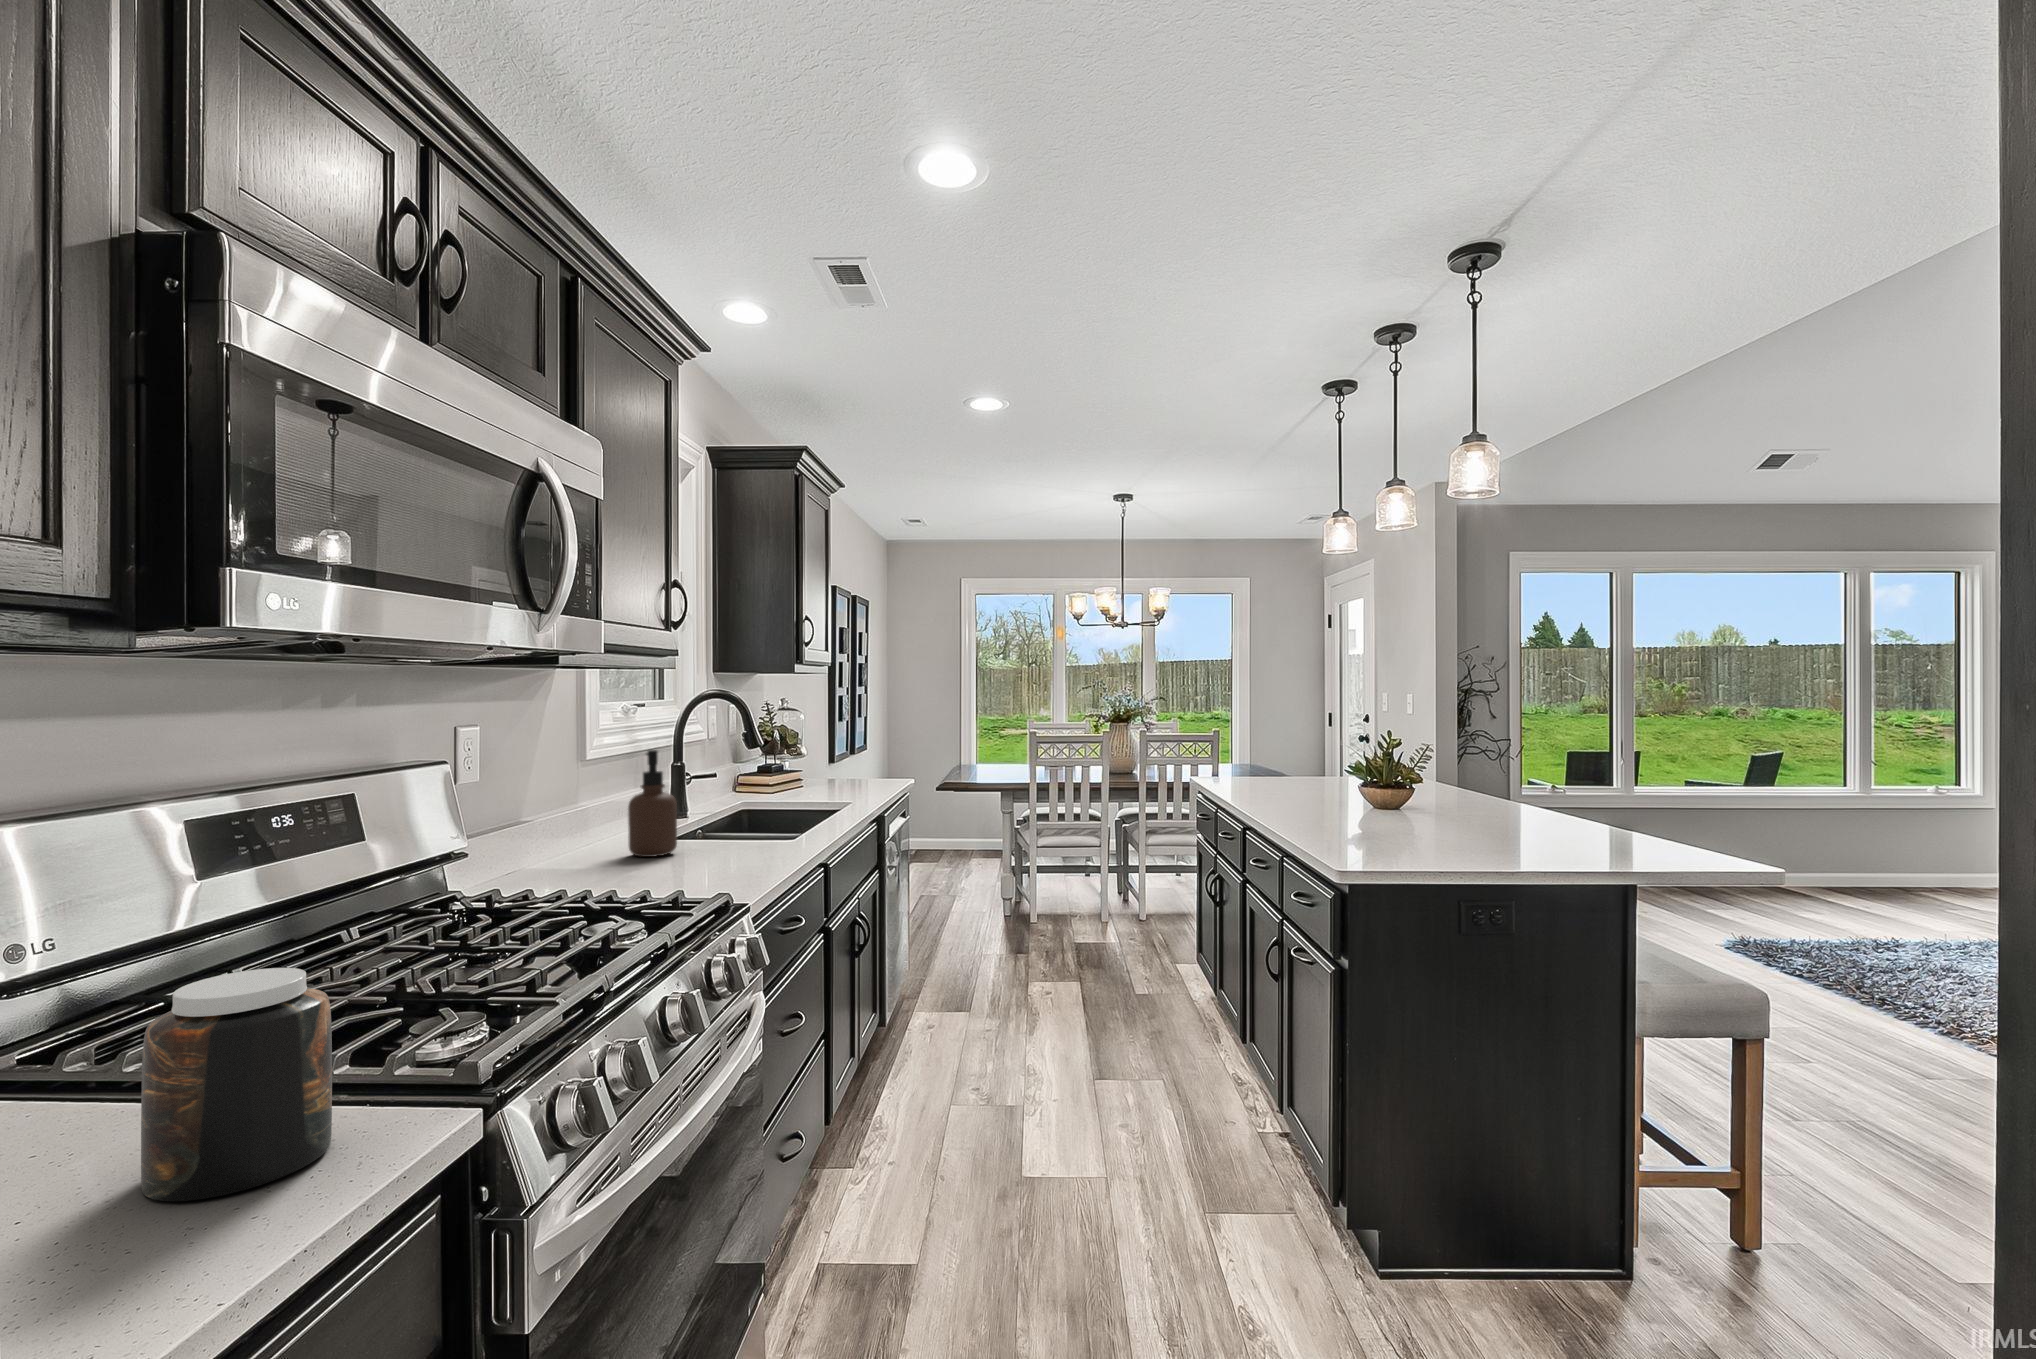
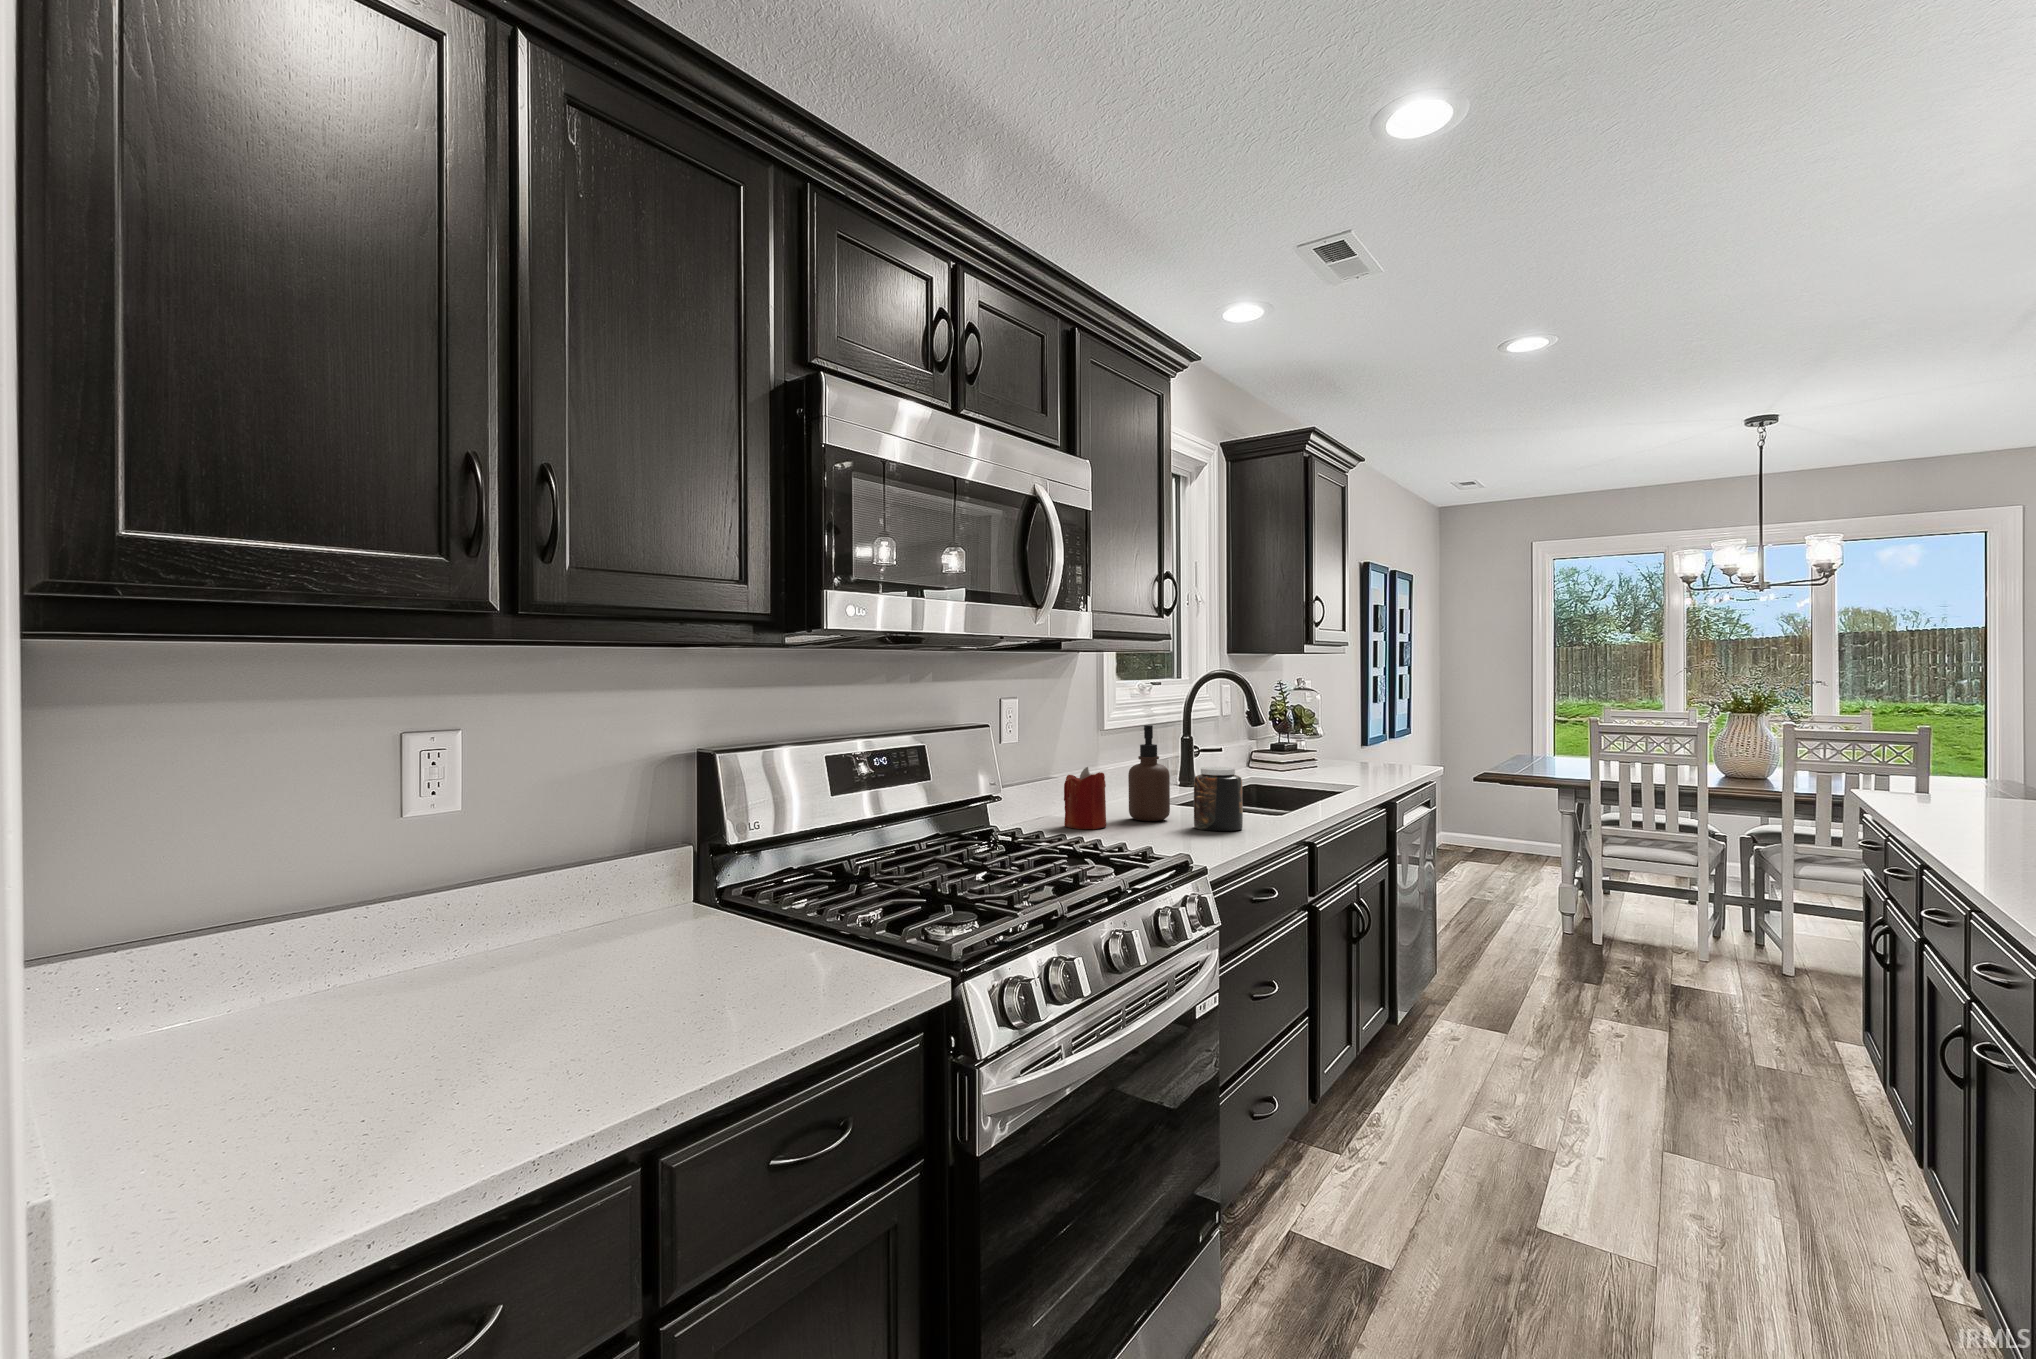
candle: none [553,801,607,875] -> present [1064,767,1106,829]
jar: present [141,968,332,1201] -> present [1194,767,1243,831]

